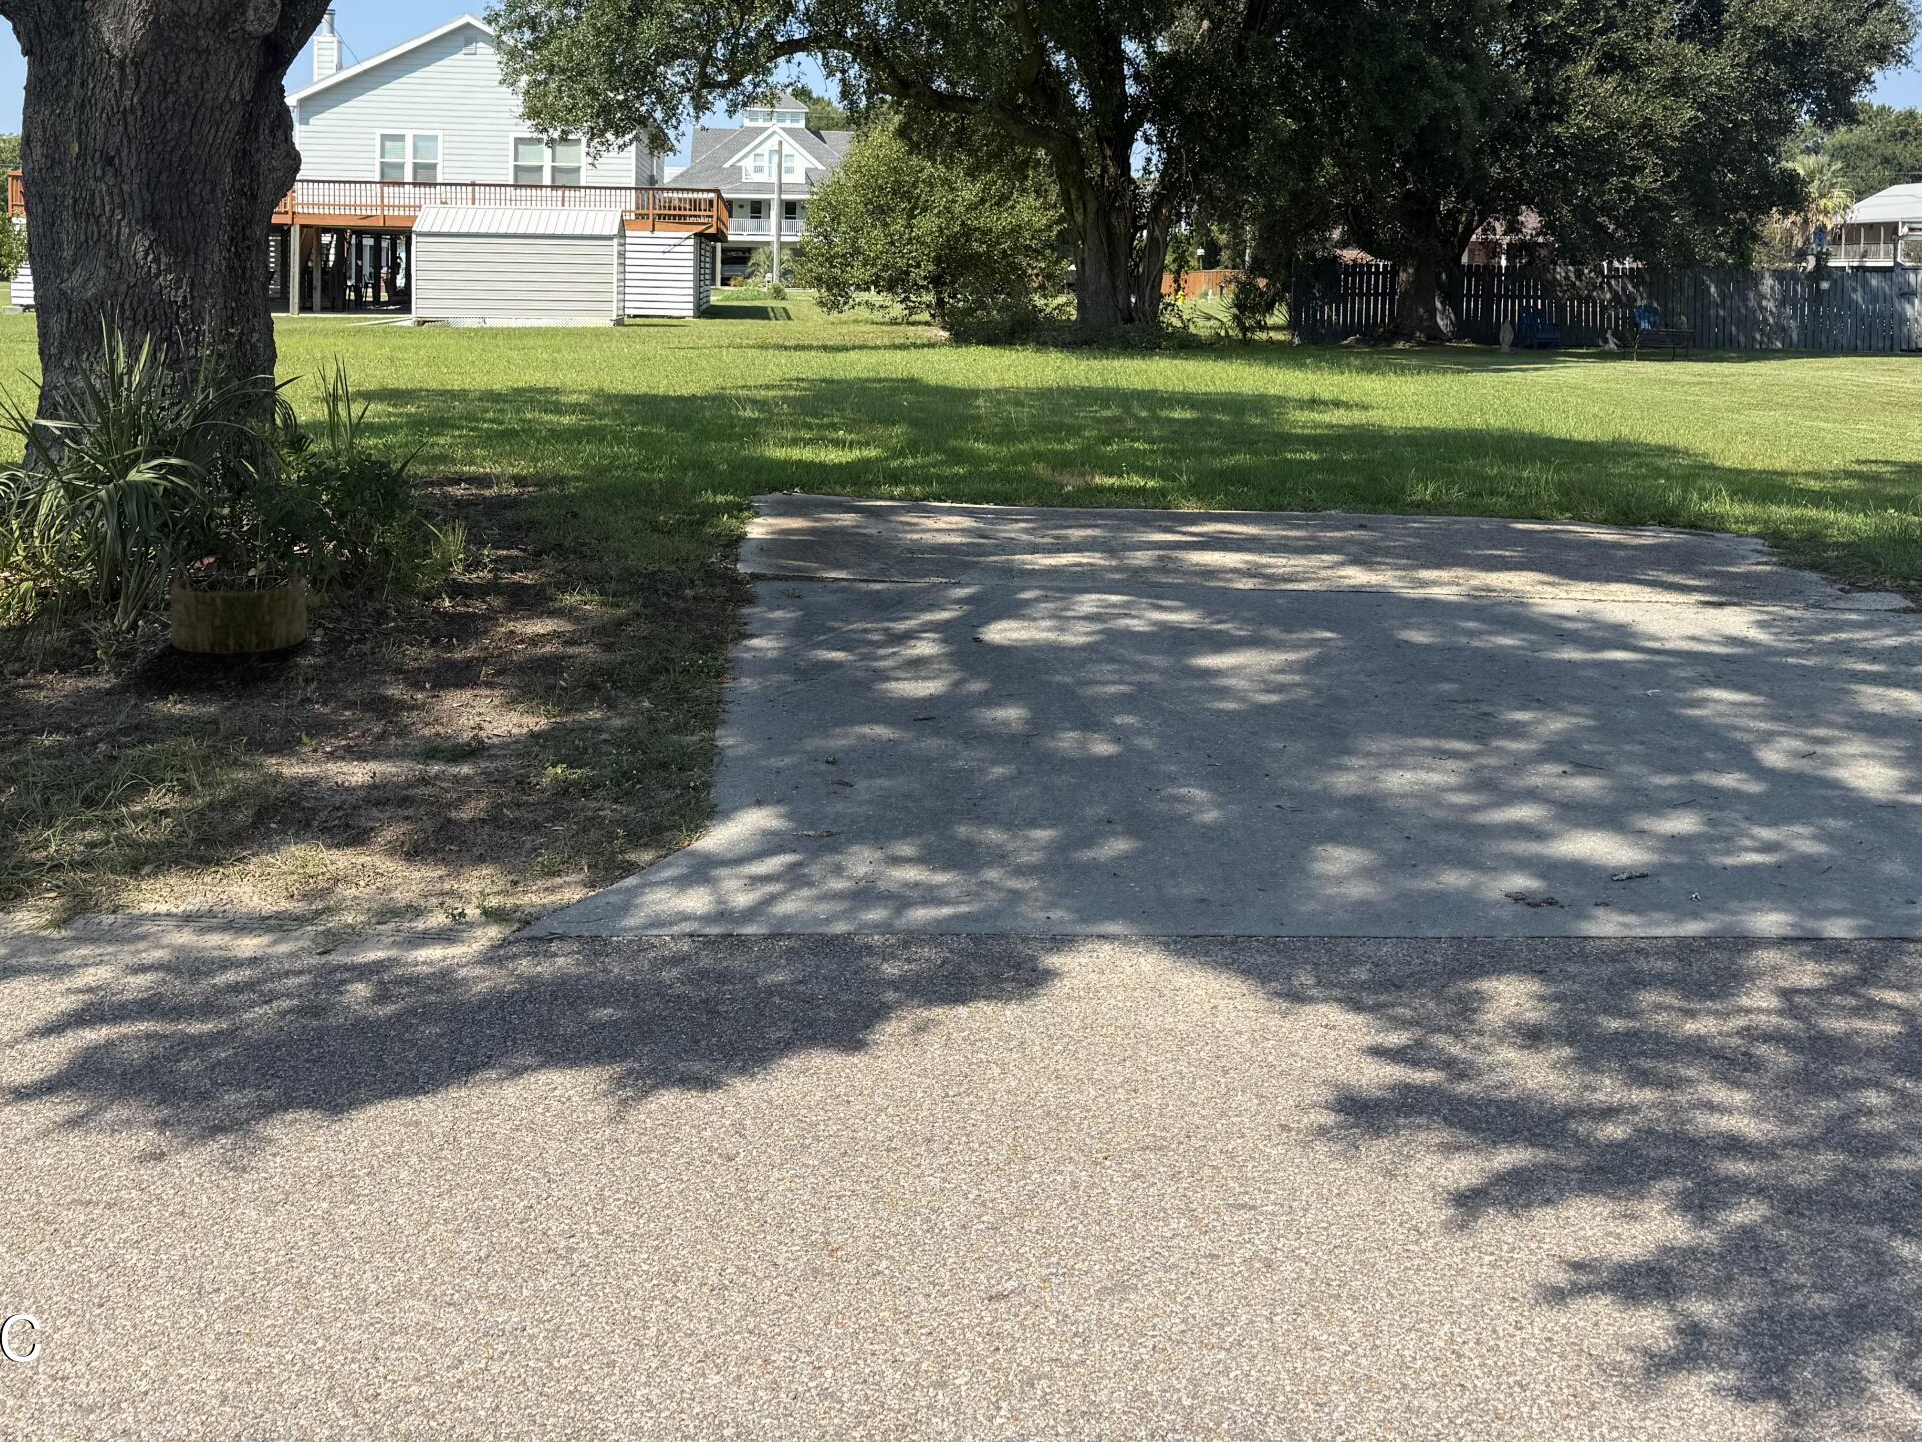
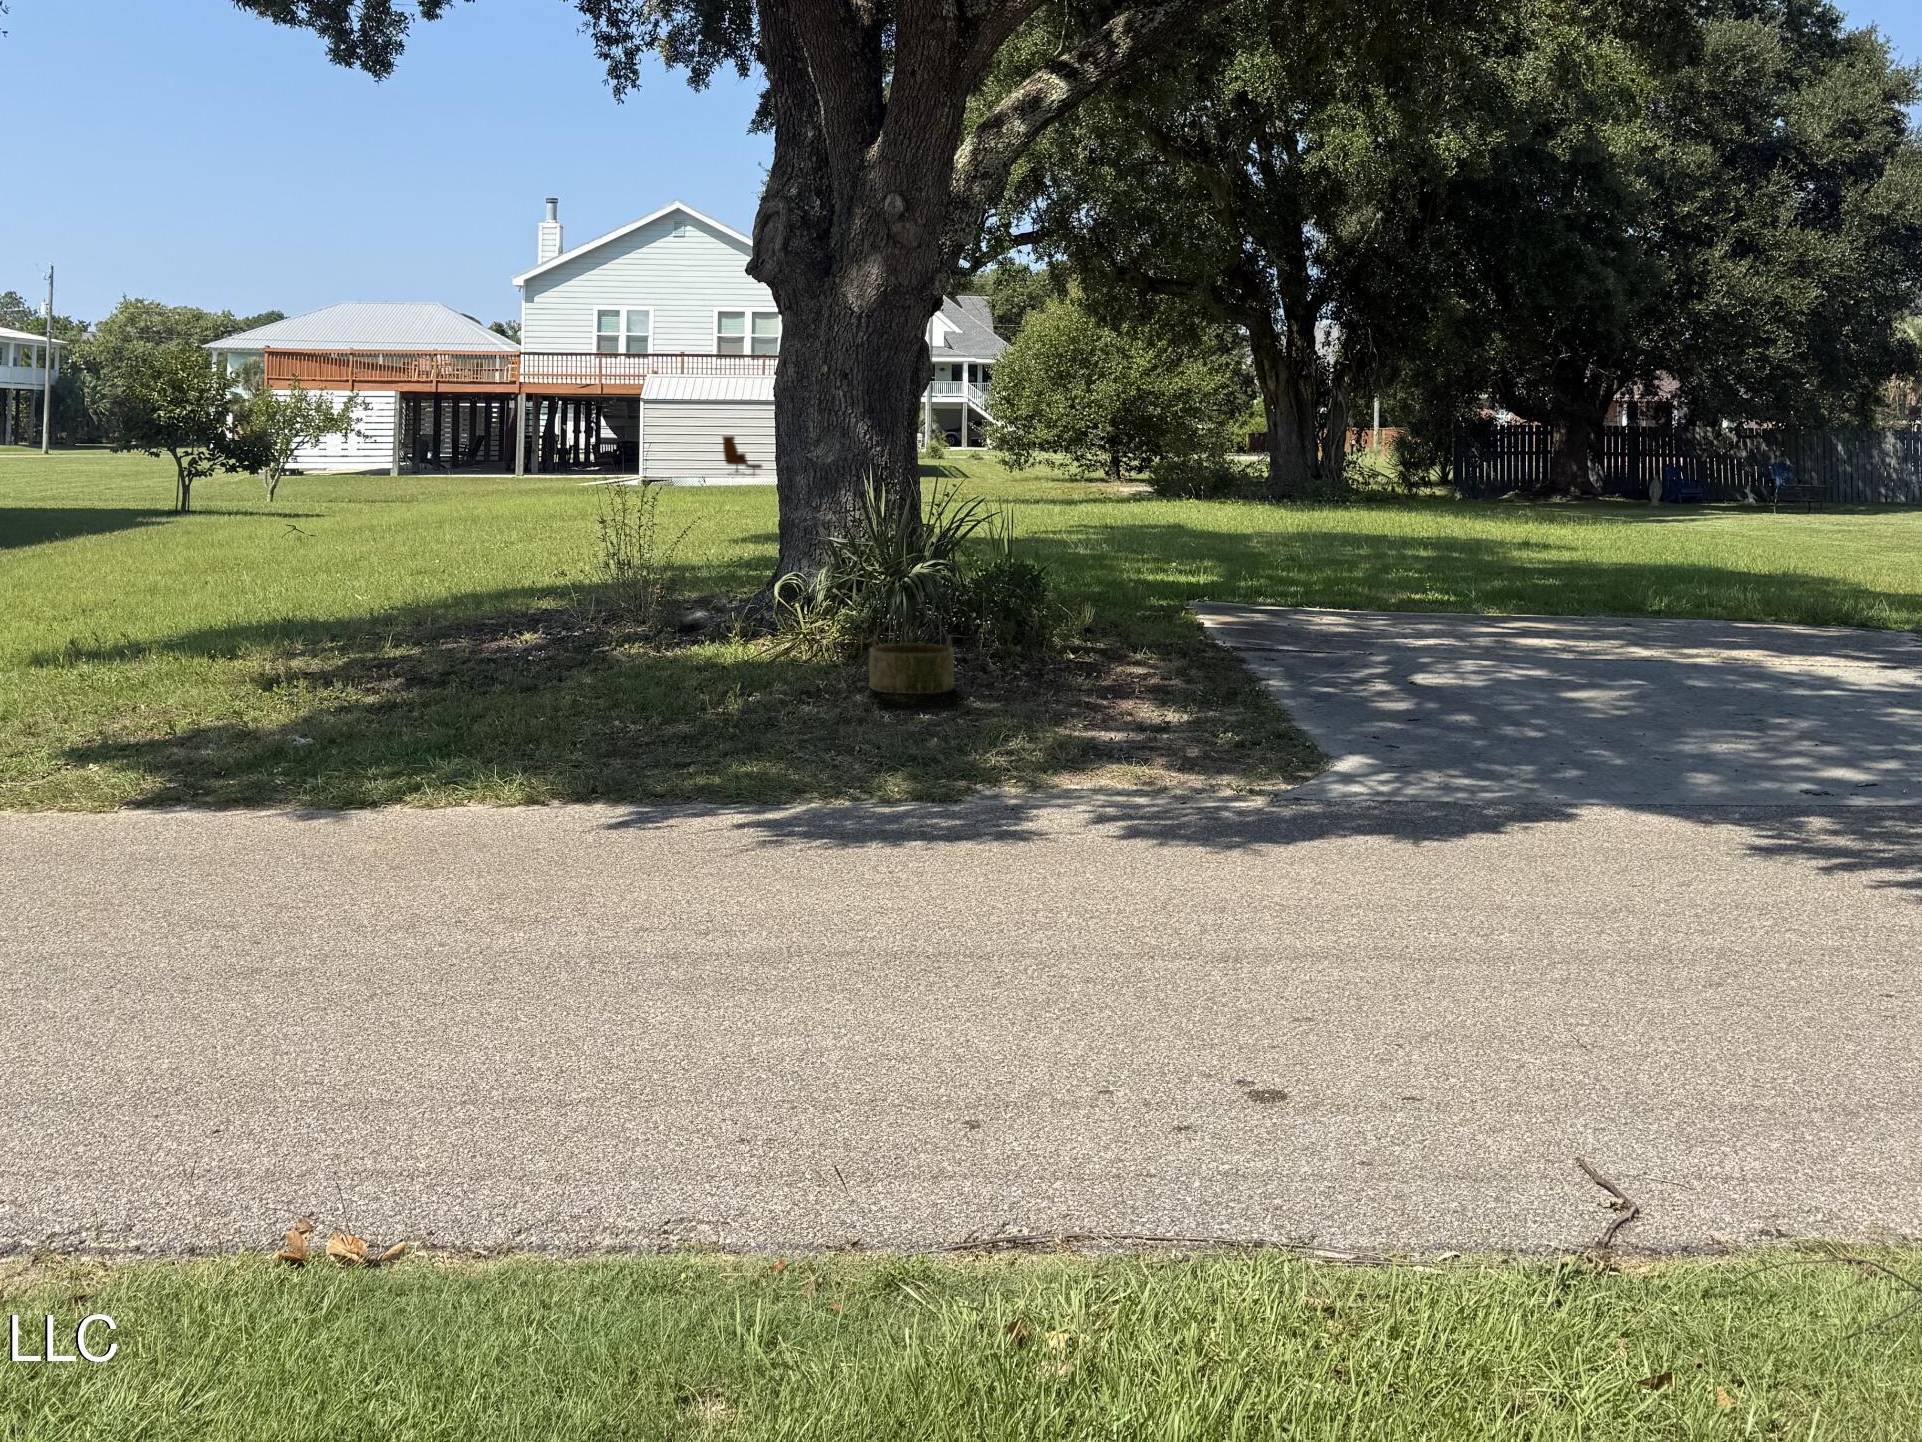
lounge chair: none [513,270,556,313] -> present [722,436,762,473]

